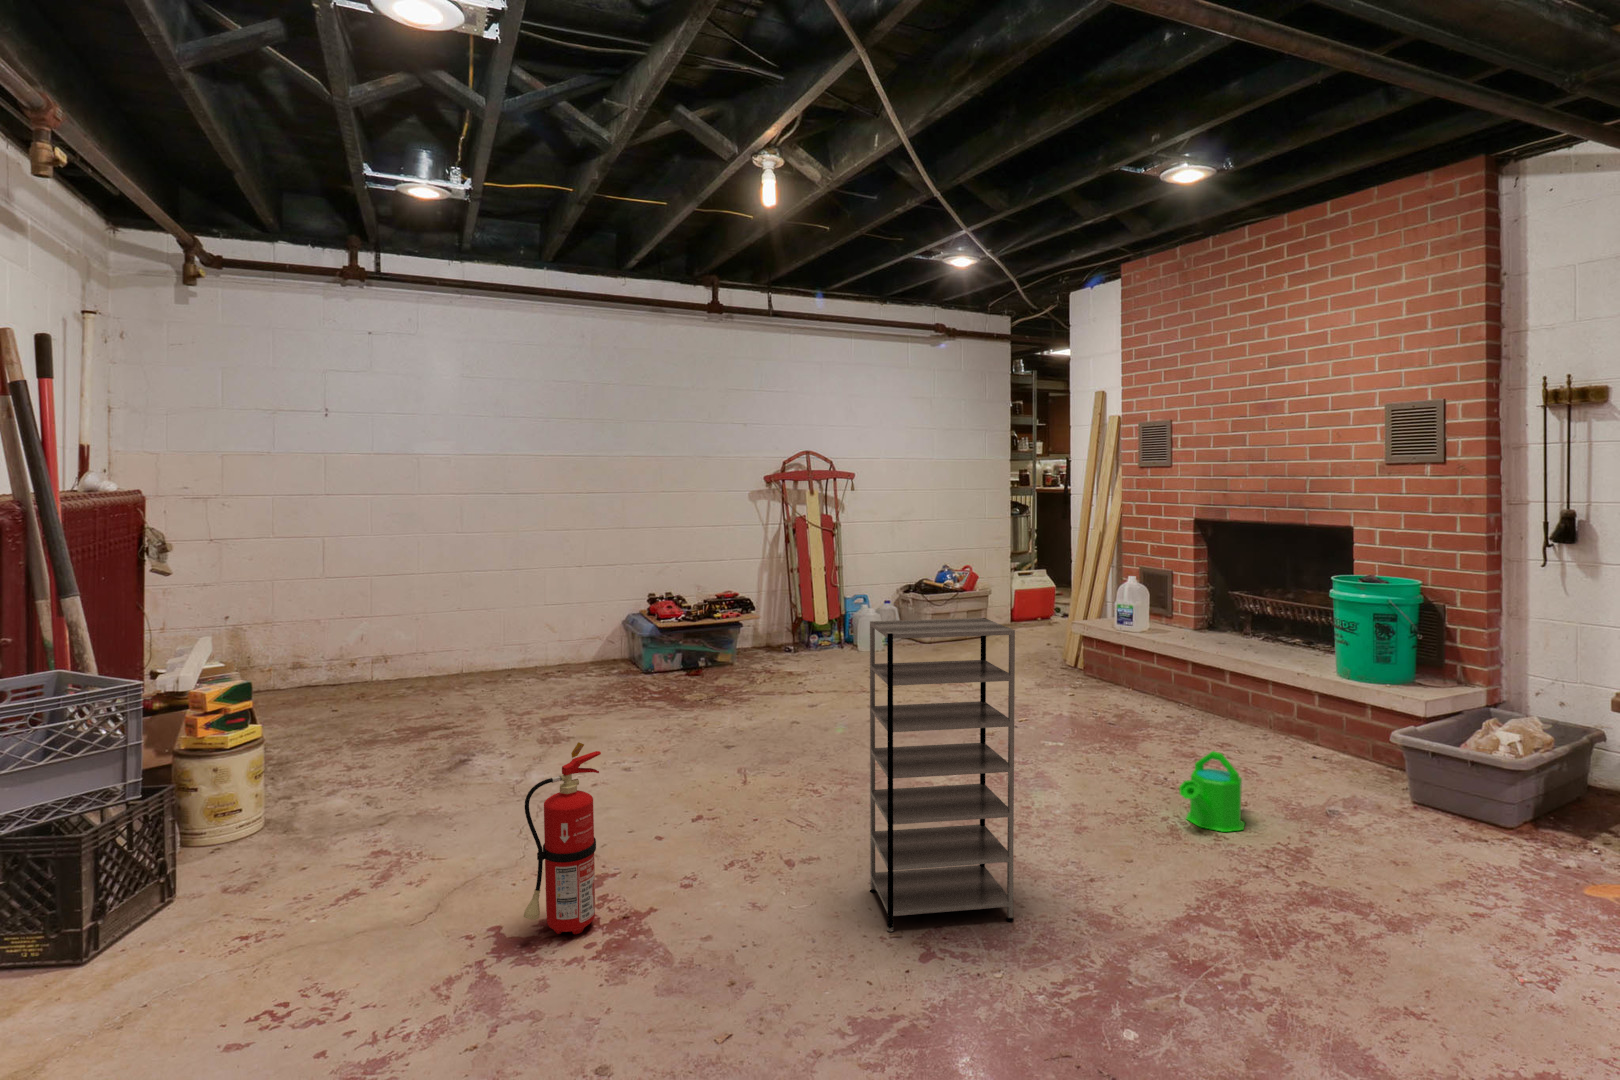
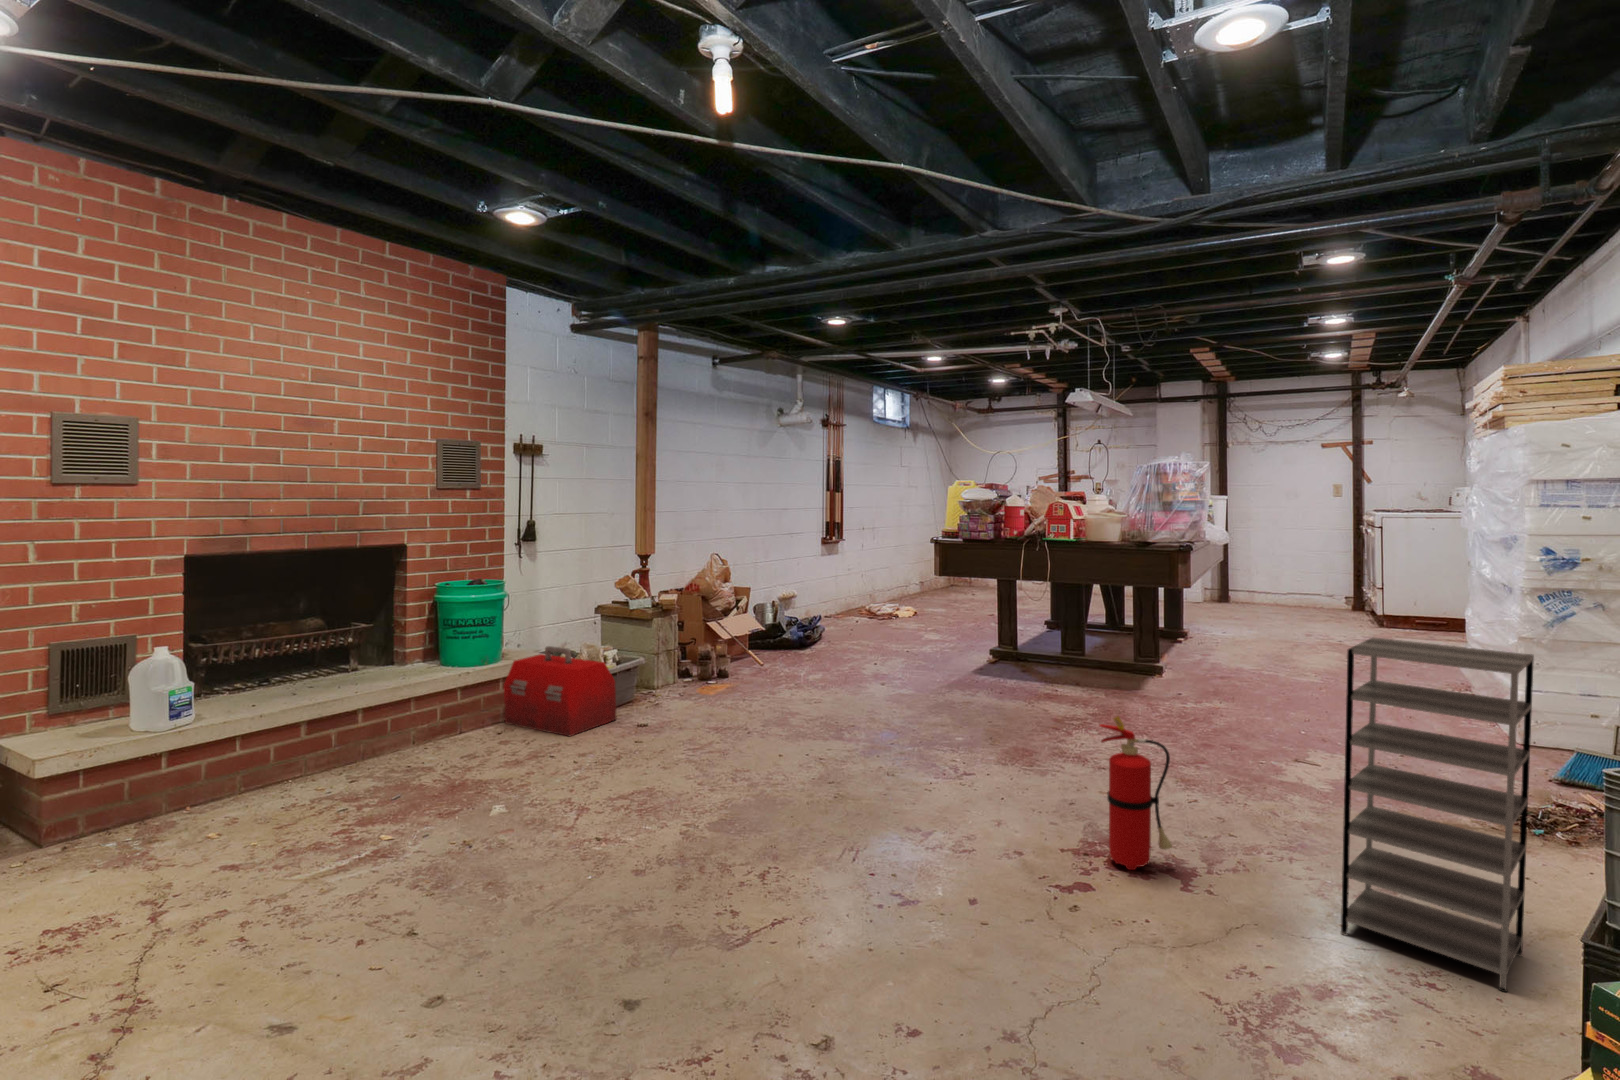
shelving unit: present [870,618,1015,931] -> present [1341,637,1534,992]
toolbox: none [1250,674,1410,800] -> present [504,646,617,736]
watering can: present [1179,751,1245,832] -> none [657,690,718,745]

